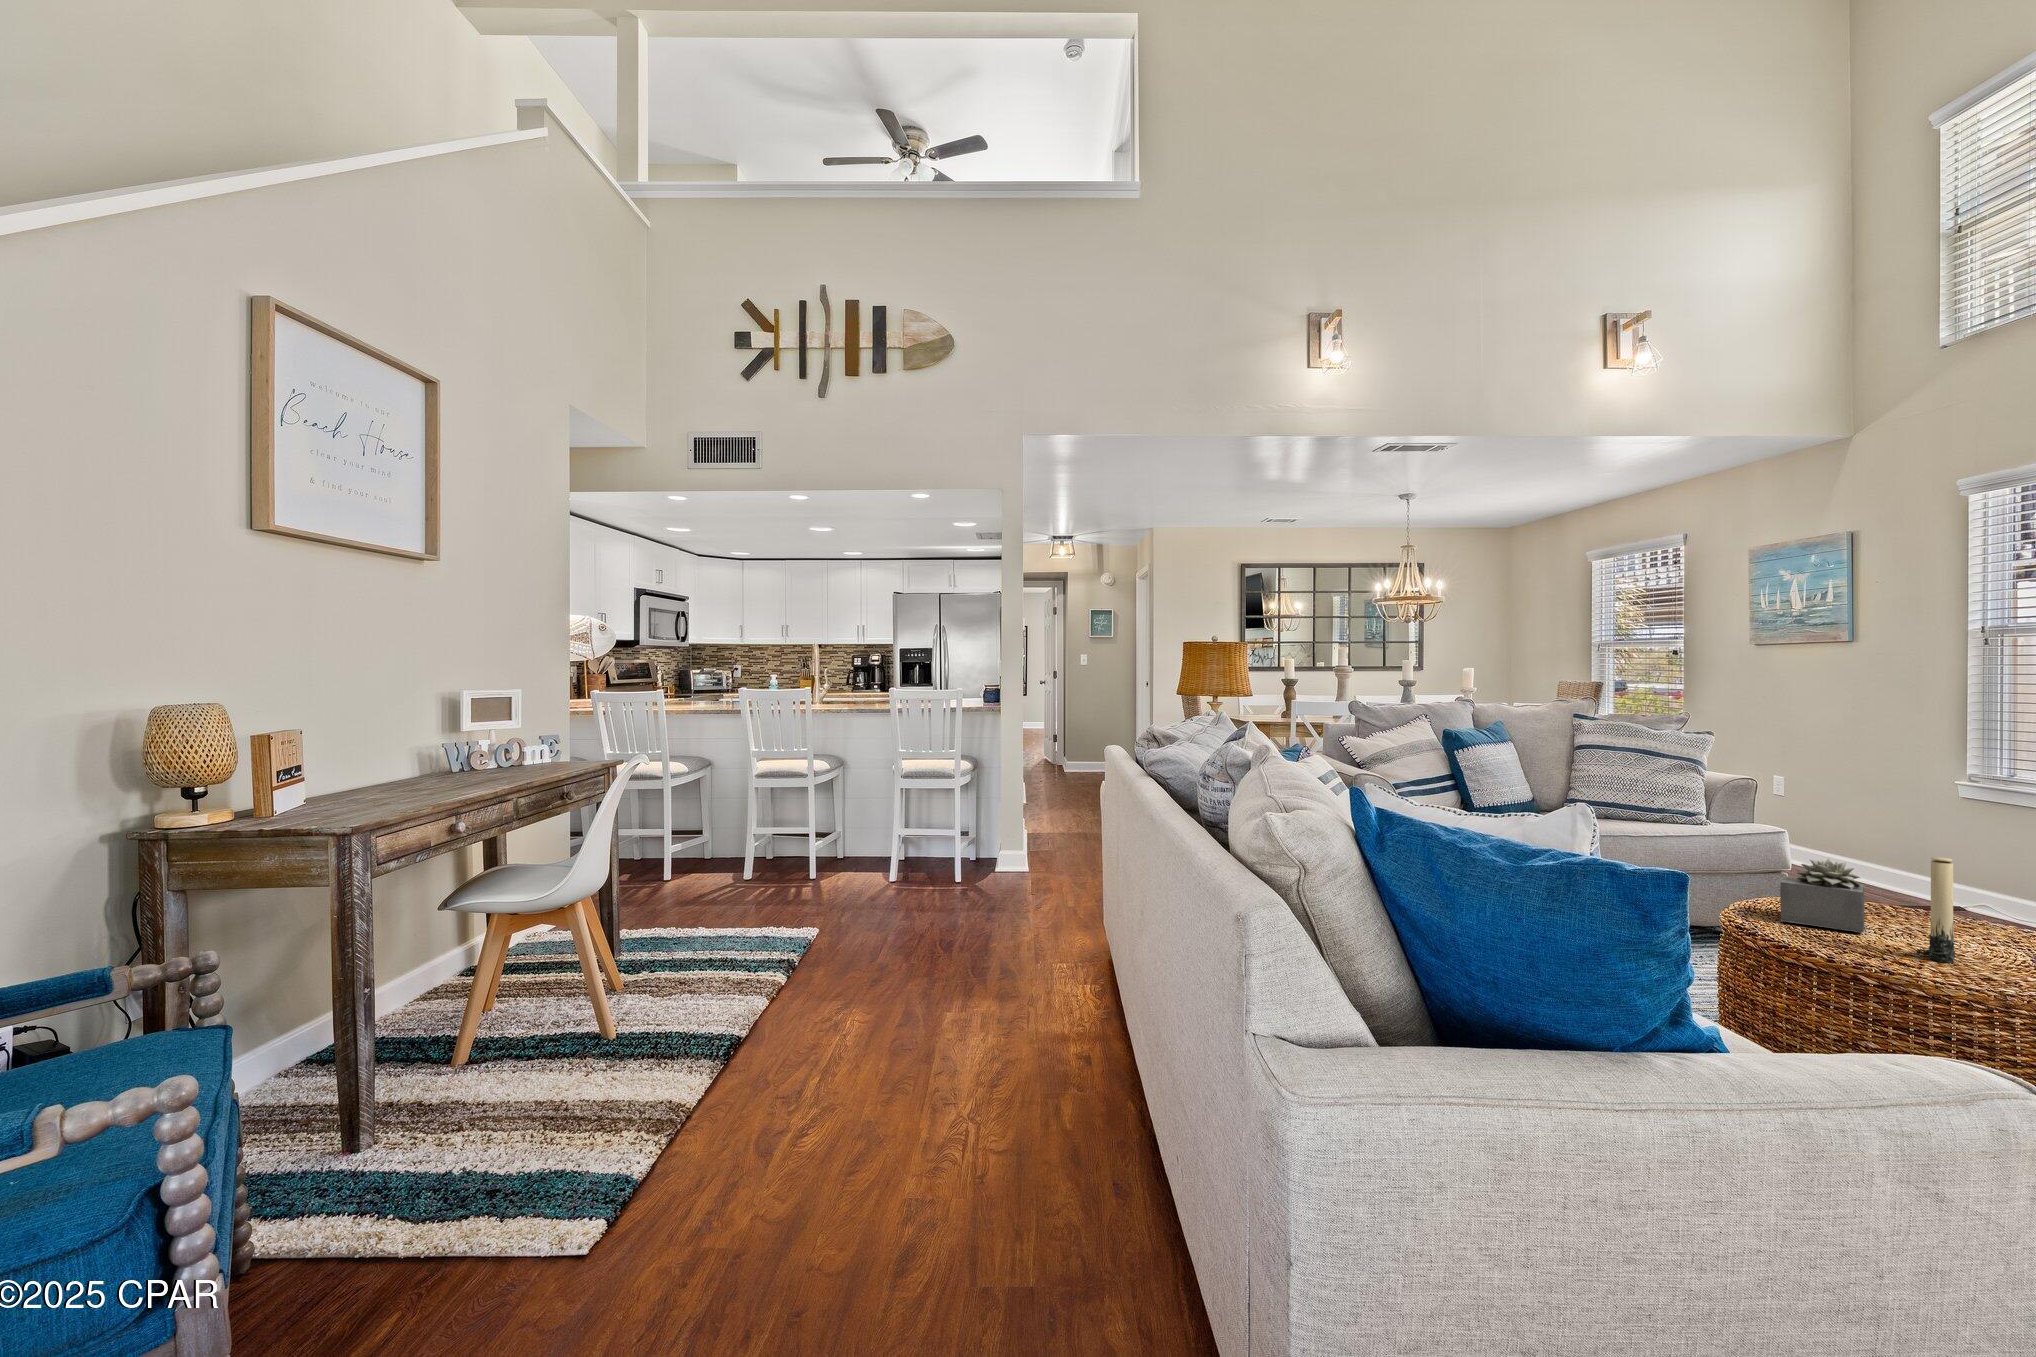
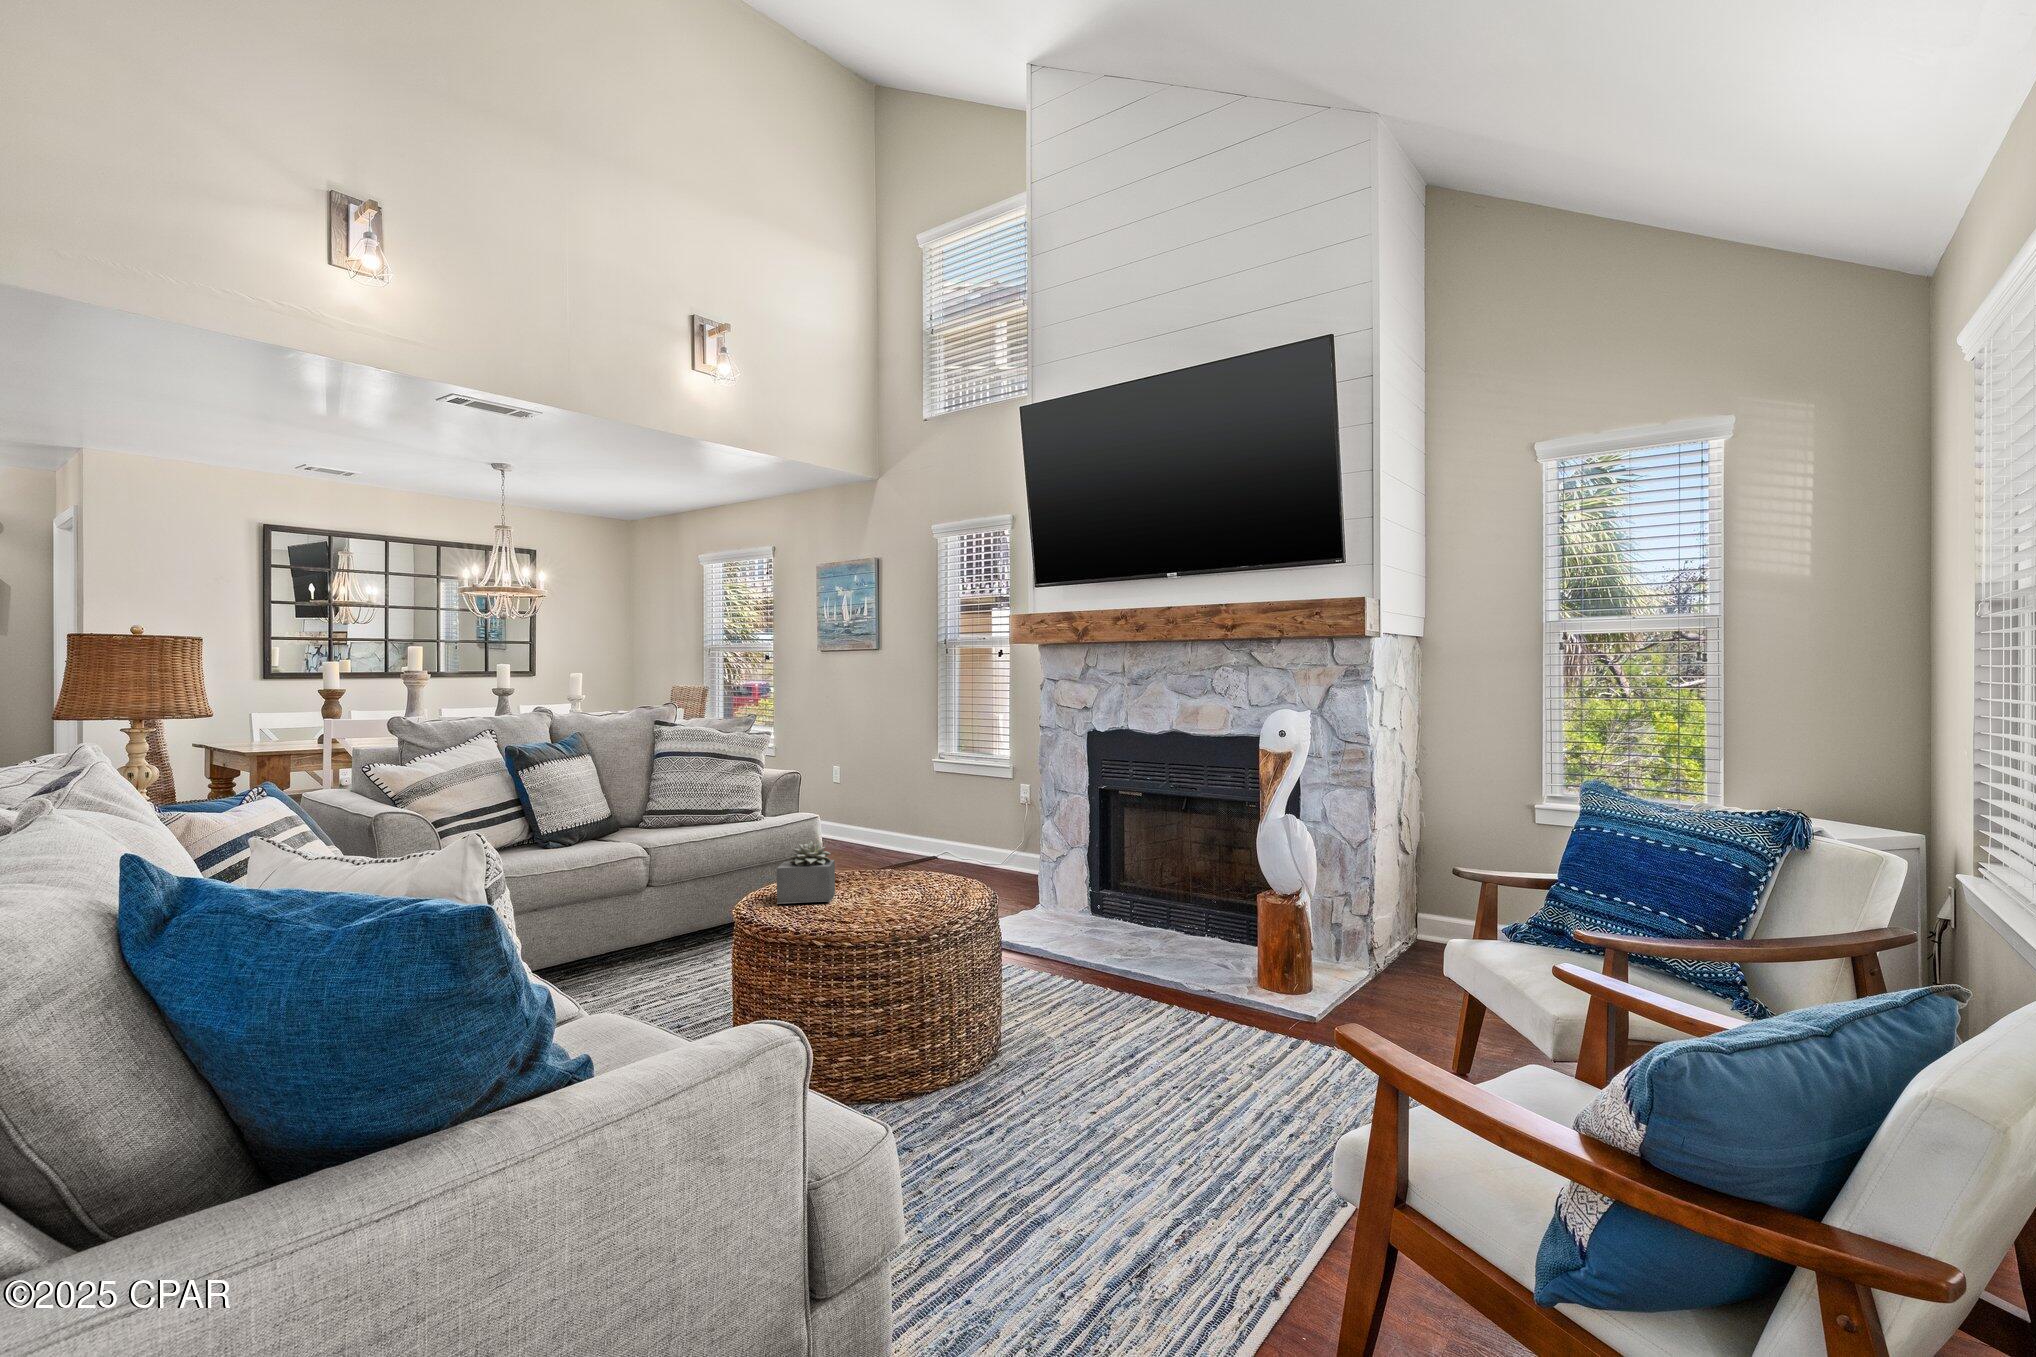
candle: present [1916,857,1955,963] -> none [857,828,878,915]

